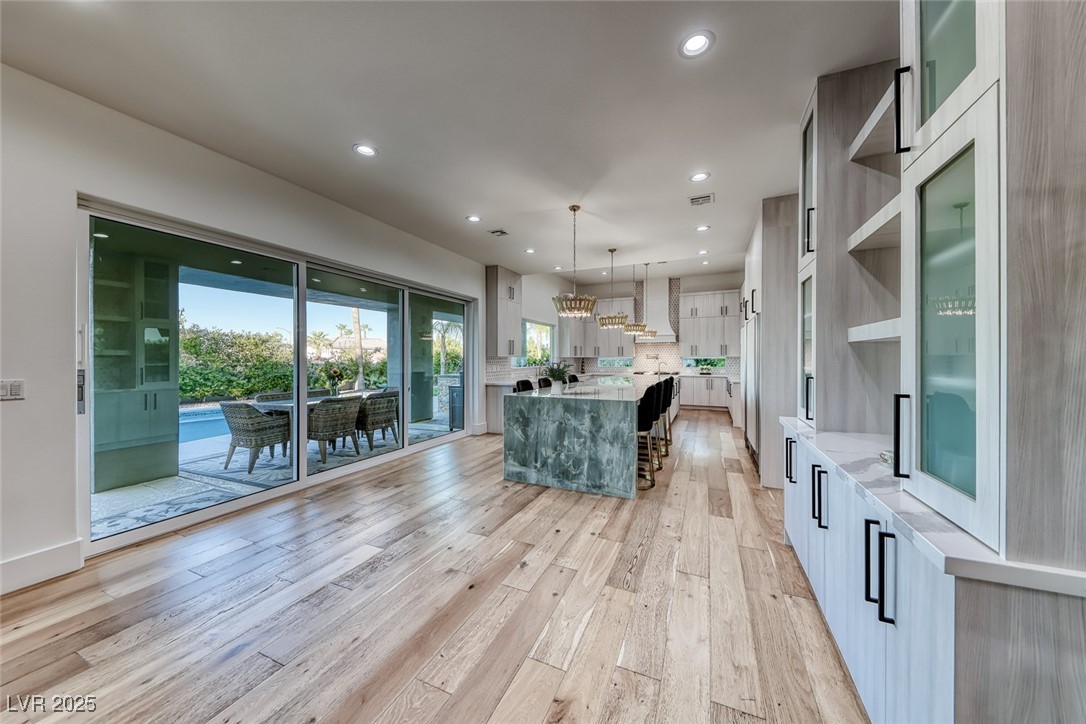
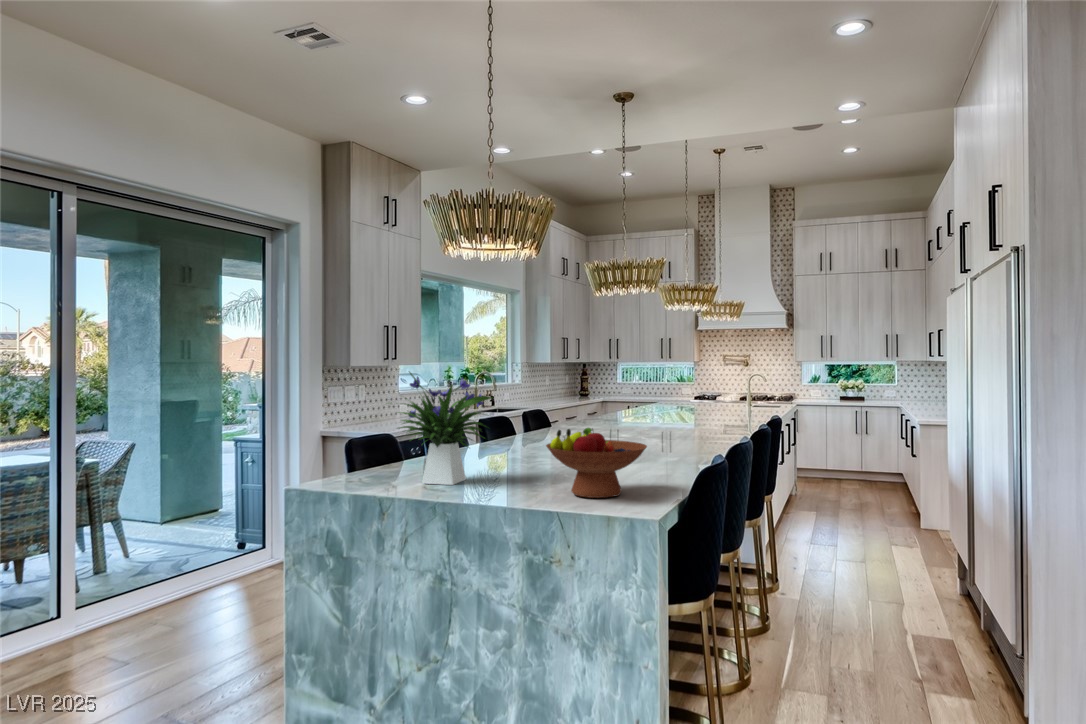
fruit bowl: none [596,374,630,396] -> present [546,428,647,498]

